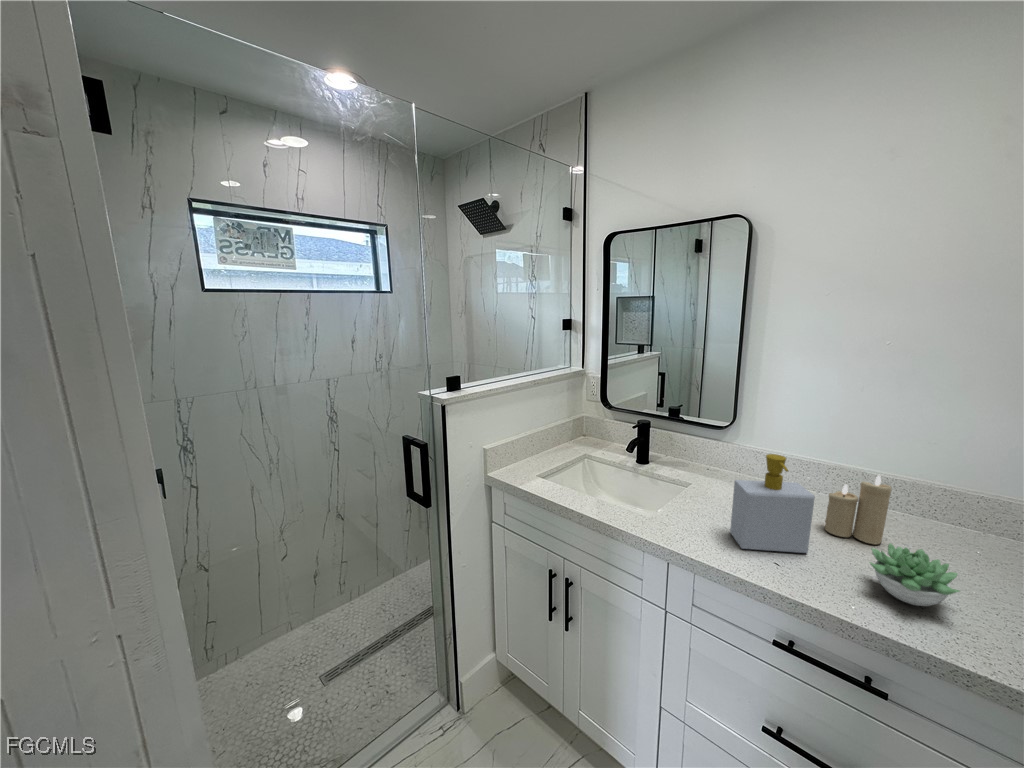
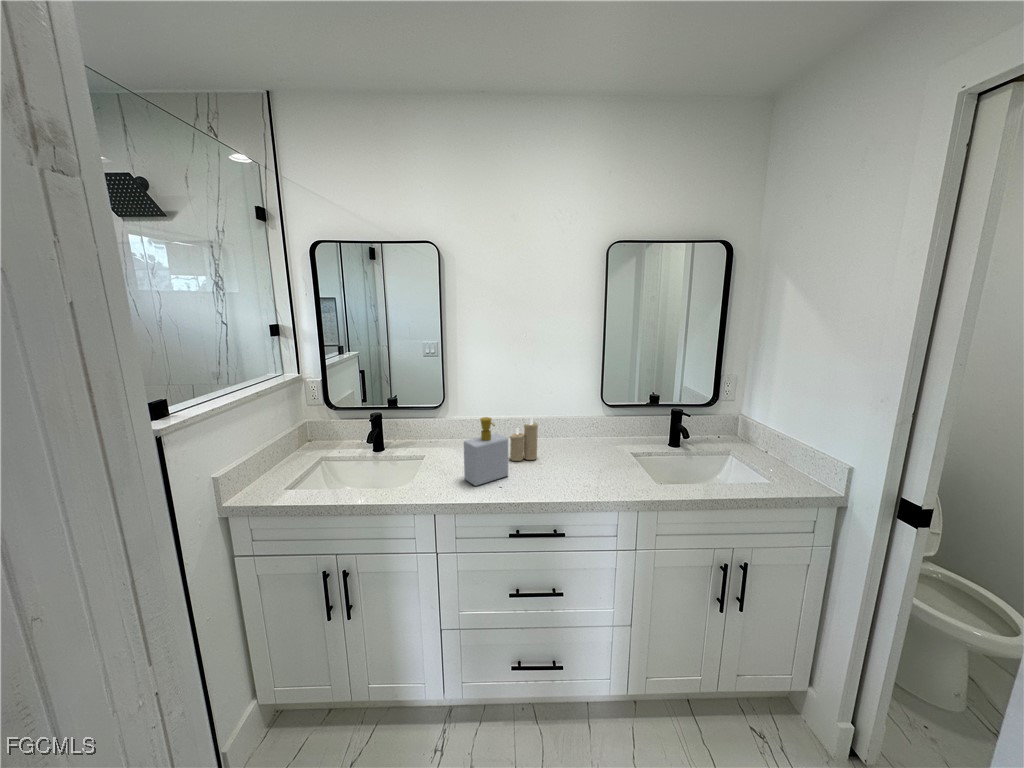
succulent plant: present [870,543,960,606] -> none [538,452,575,482]

